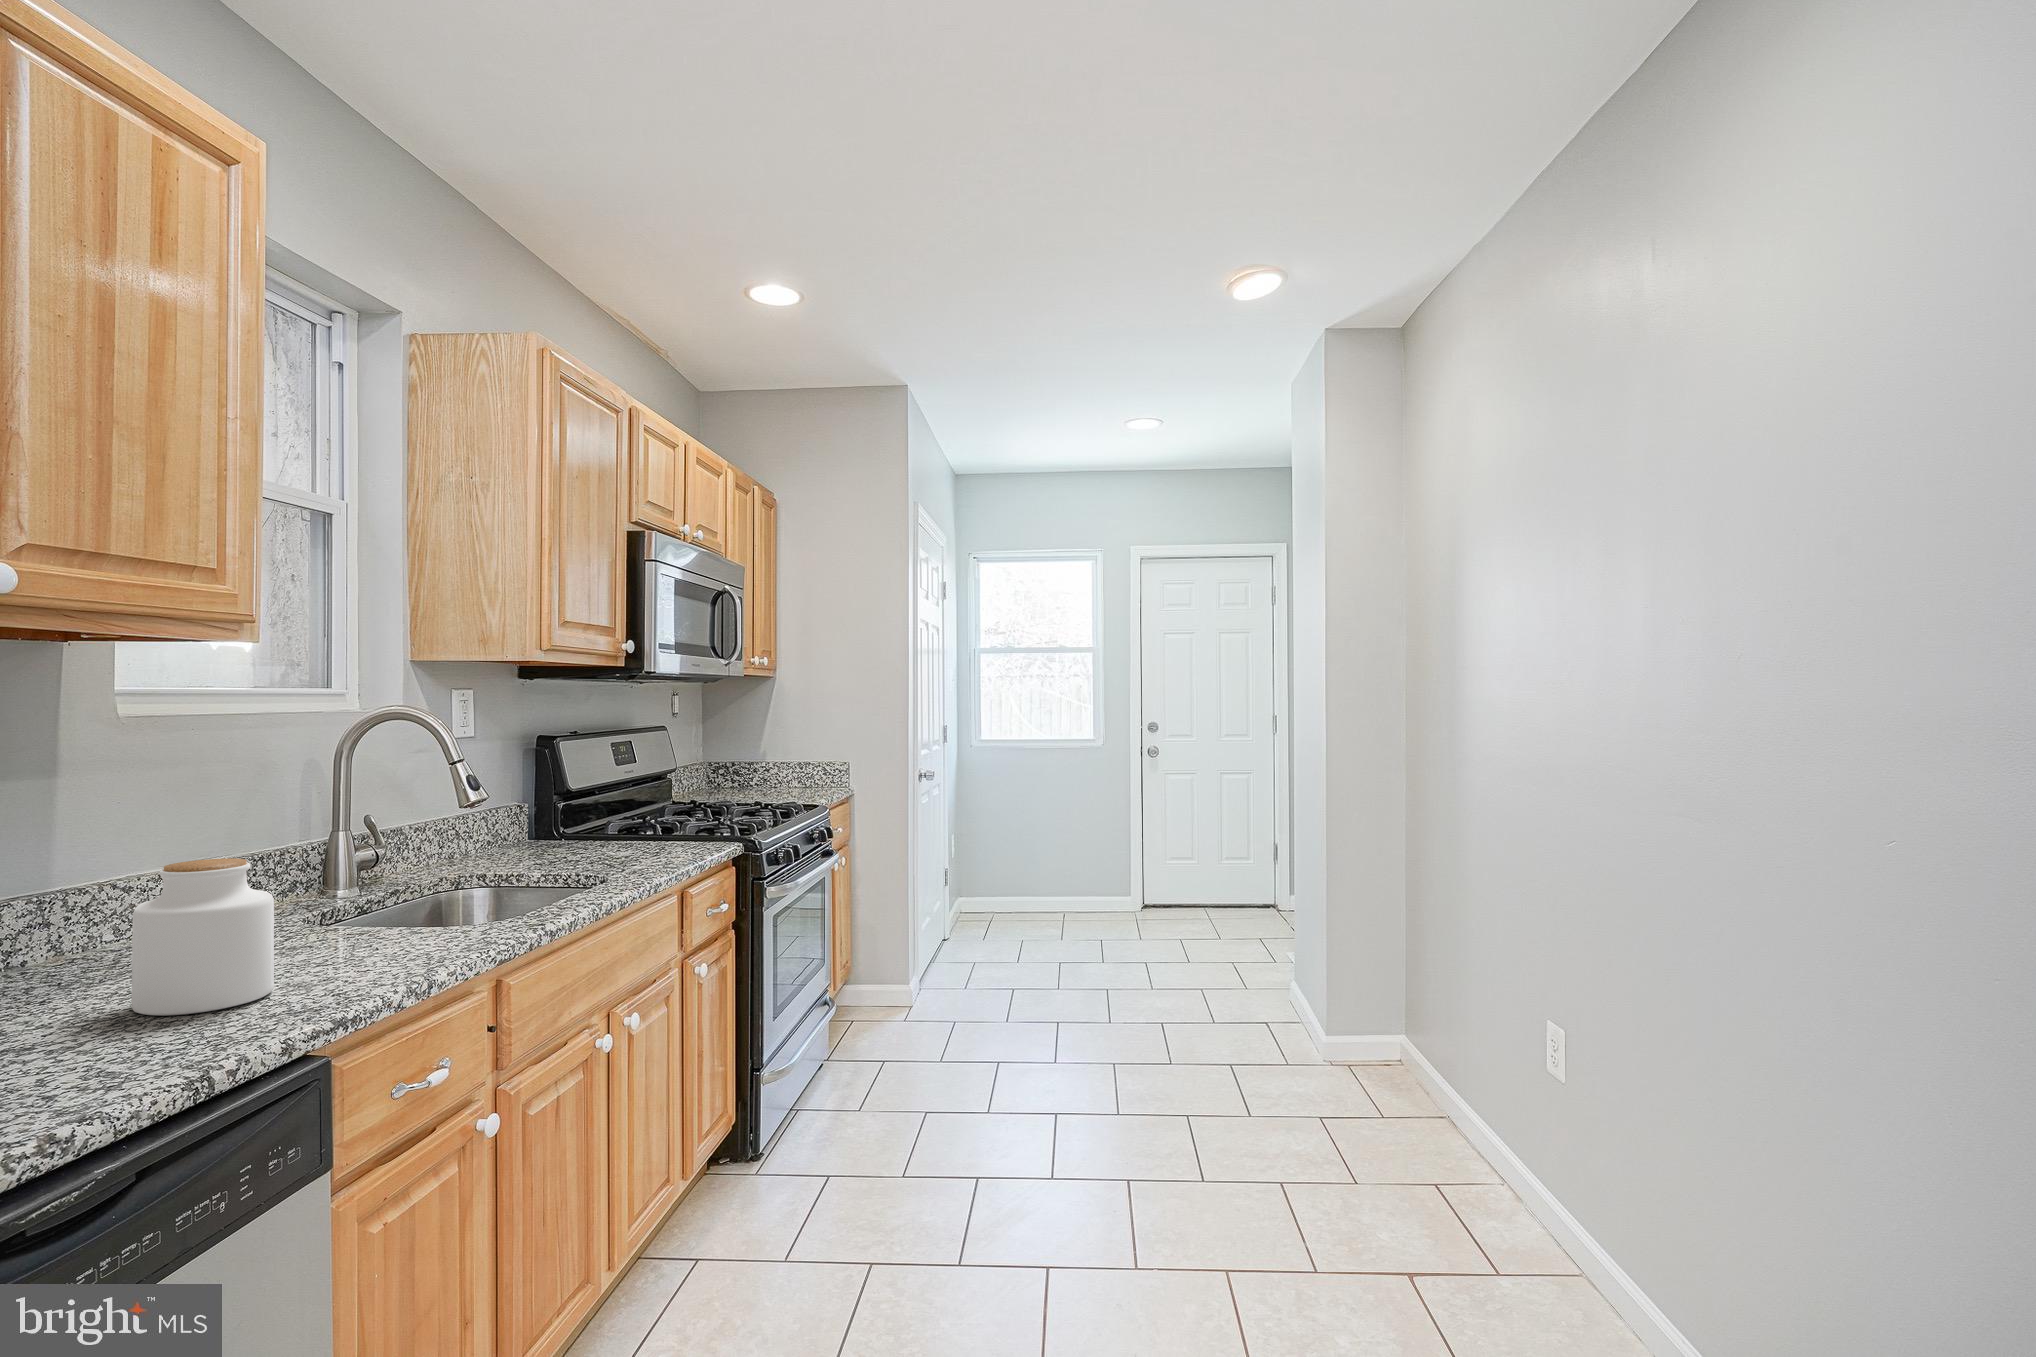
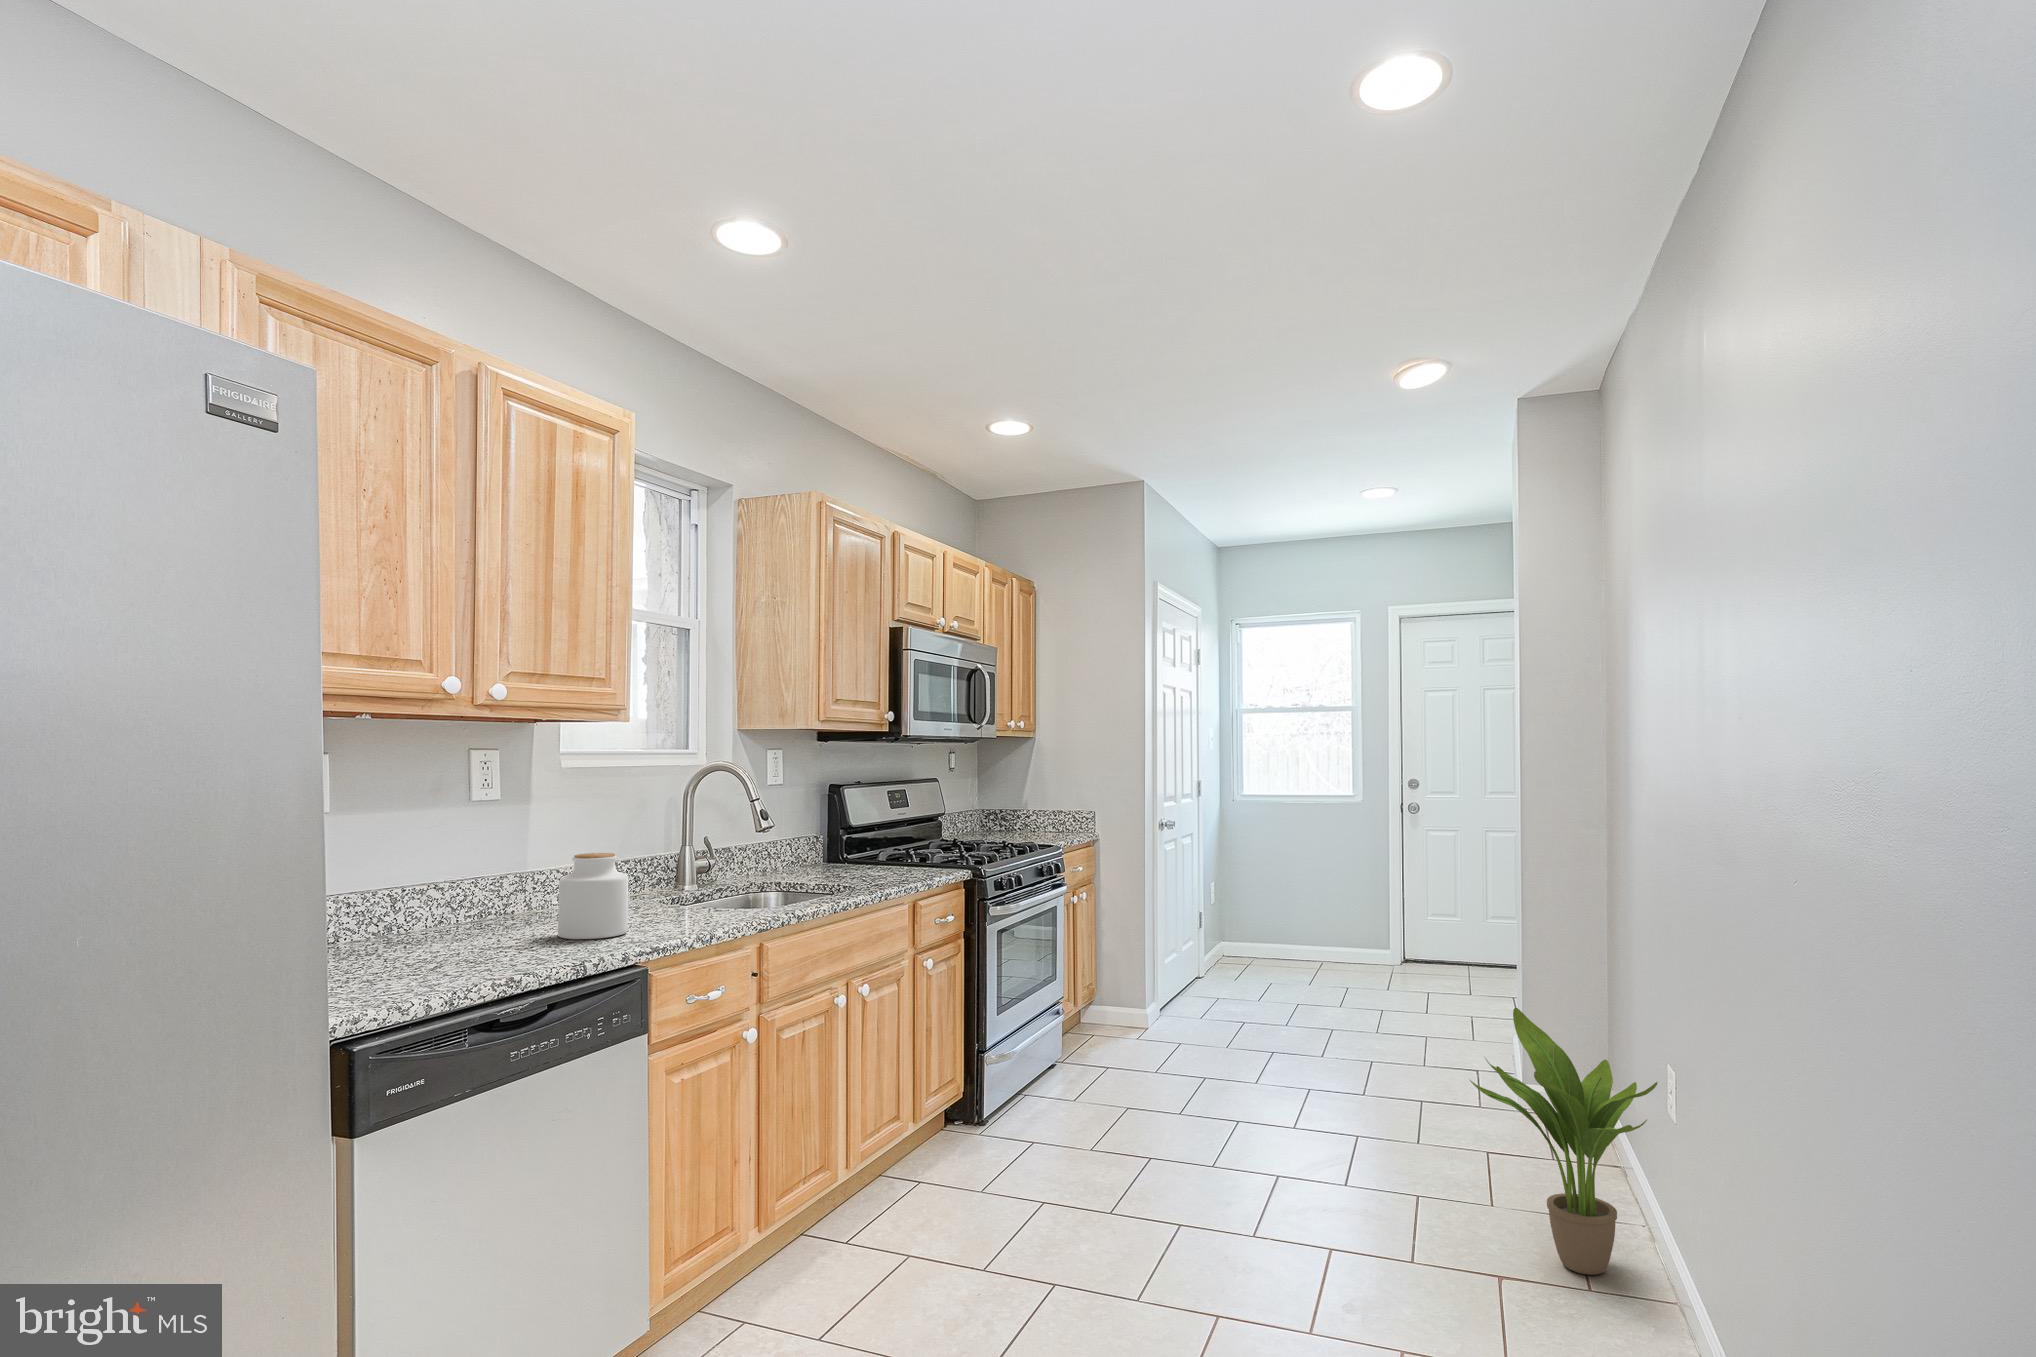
potted plant: none [1366,969,1574,1253] -> present [1470,1008,1658,1275]

